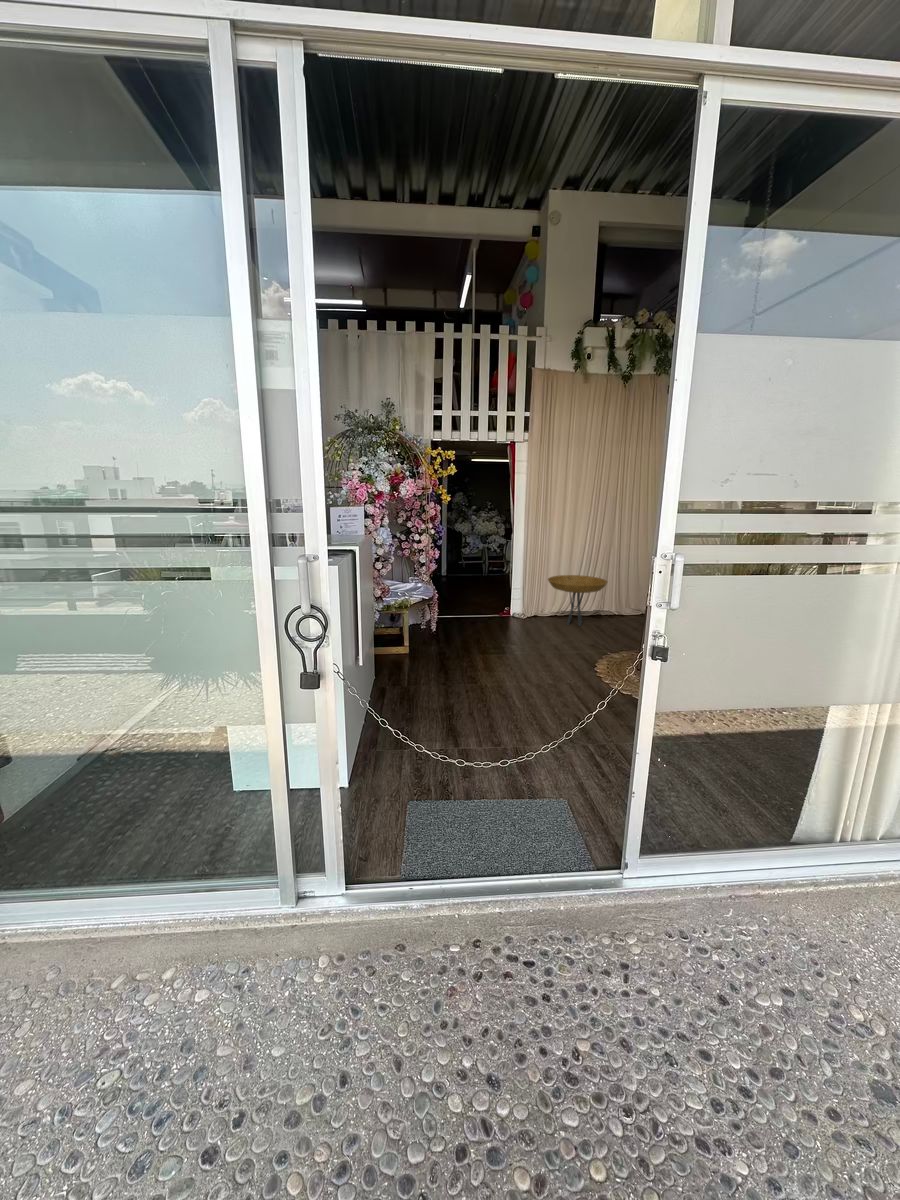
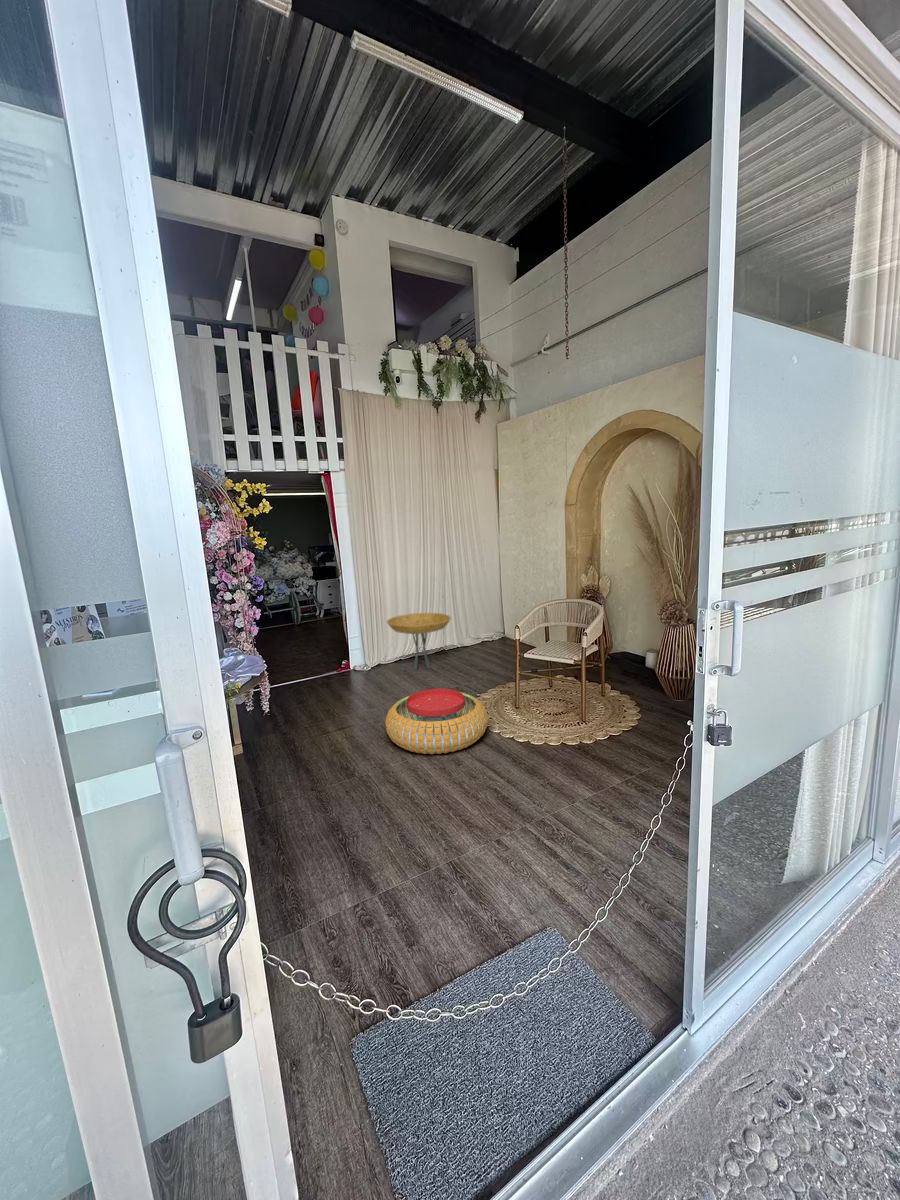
pouf: none [520,635,607,684] -> present [385,689,488,754]

